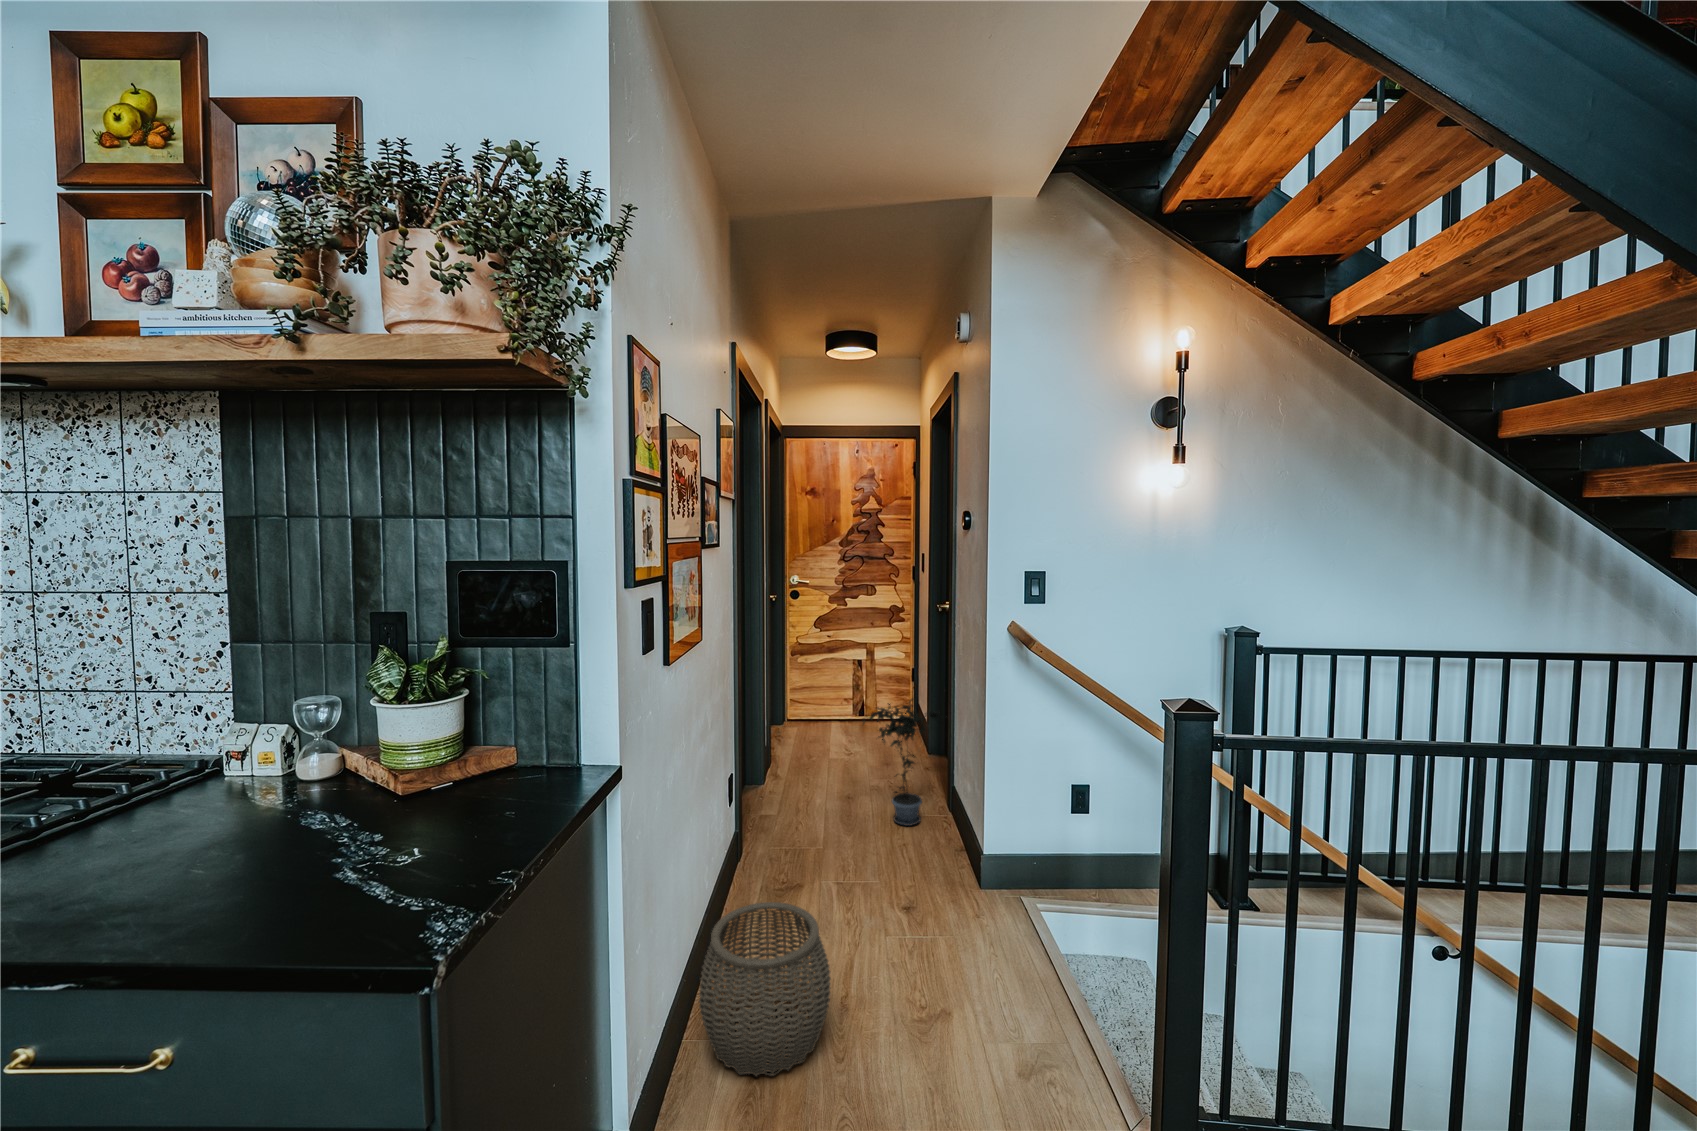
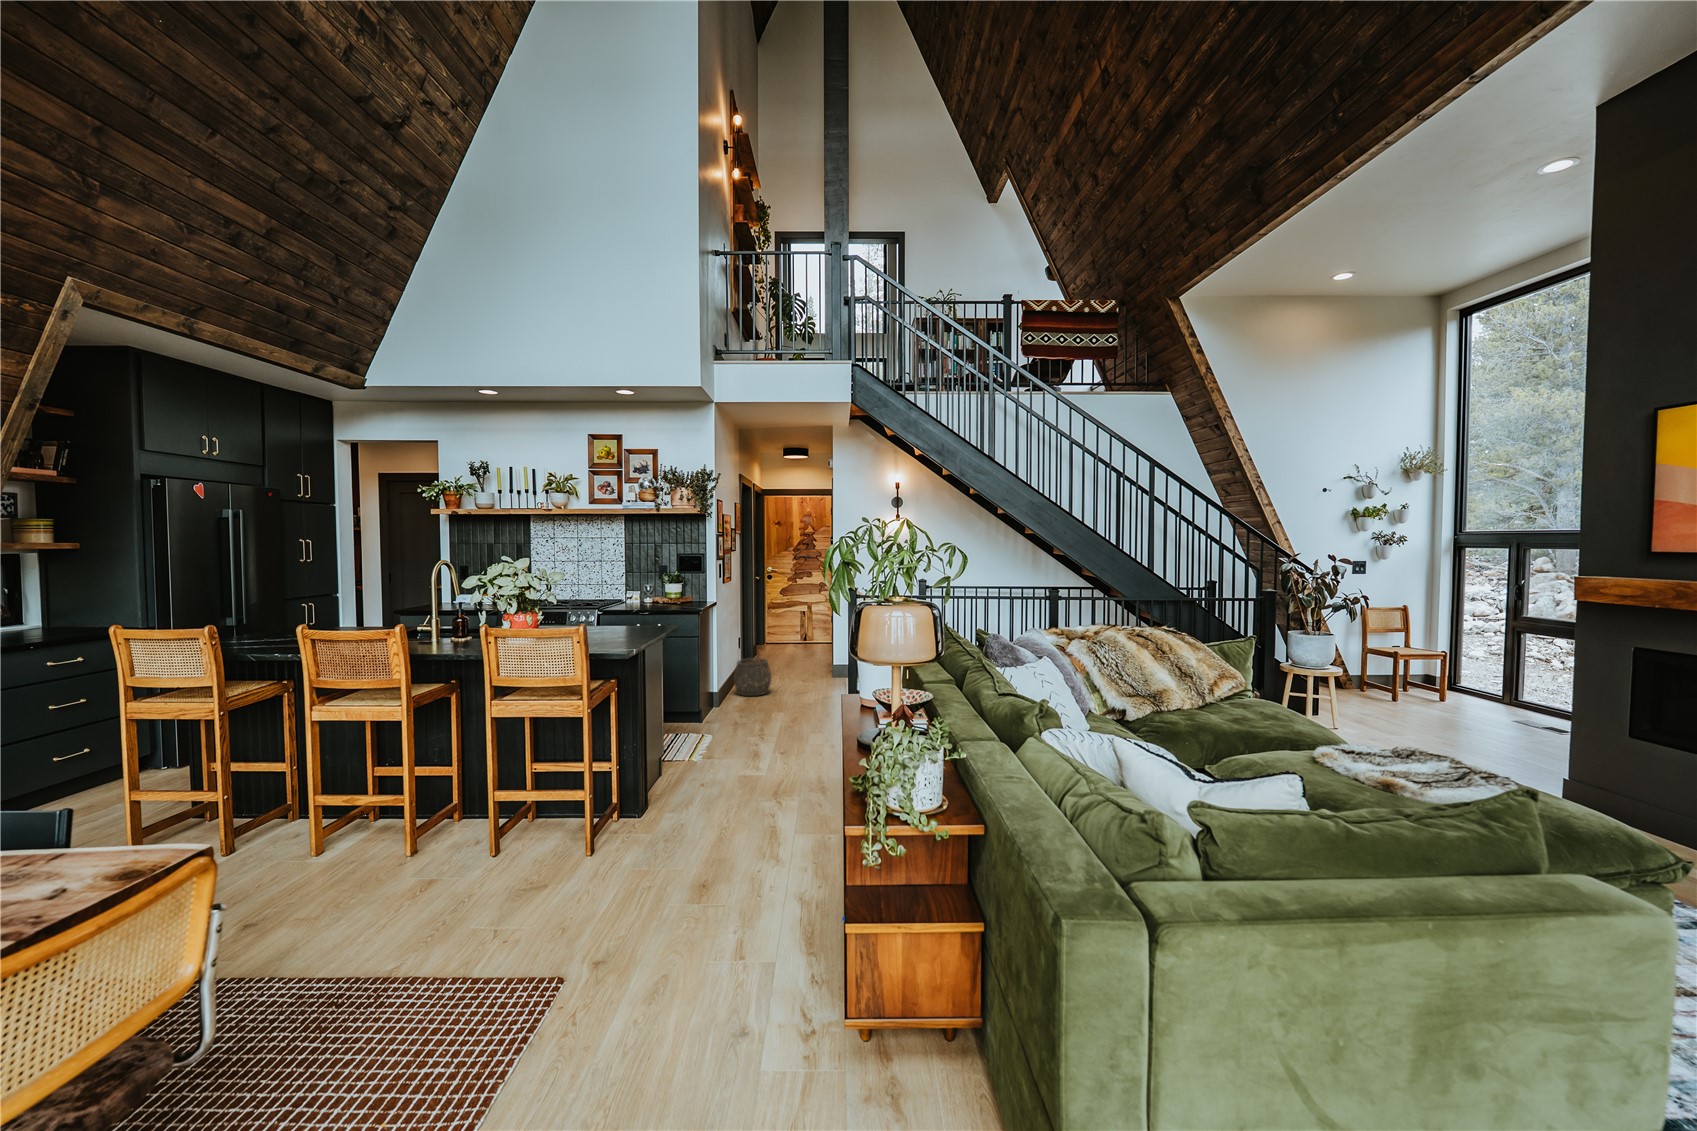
potted plant: present [863,699,939,826] -> none [793,612,829,665]

